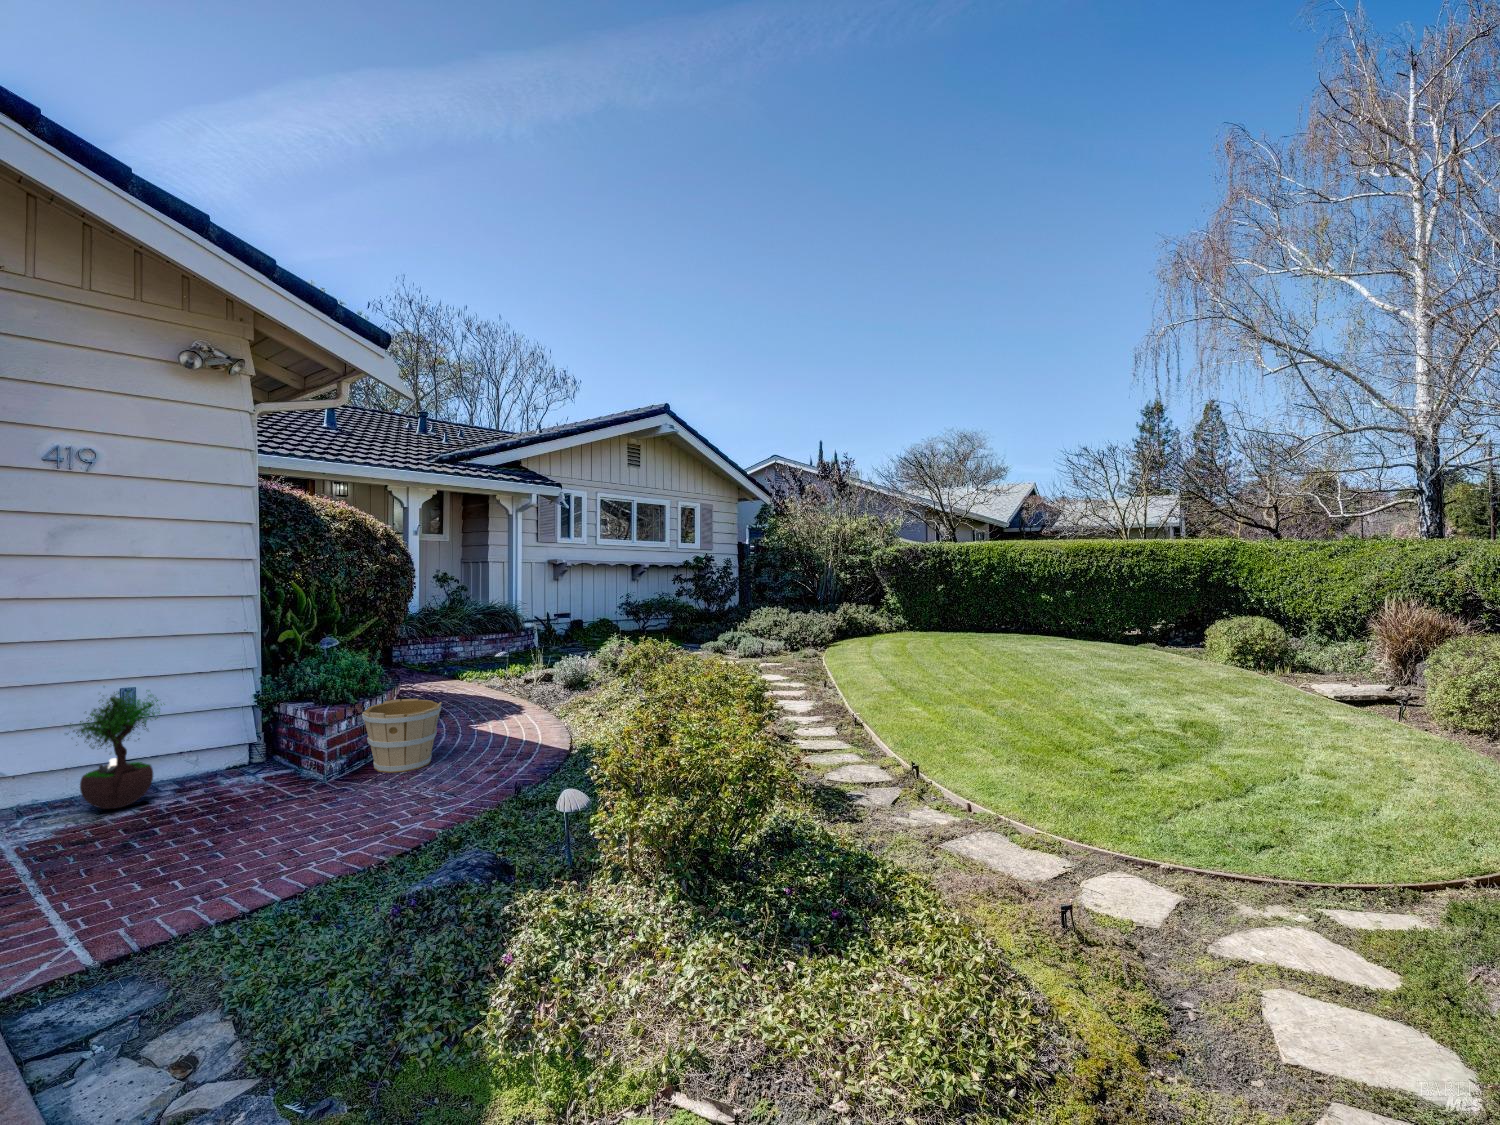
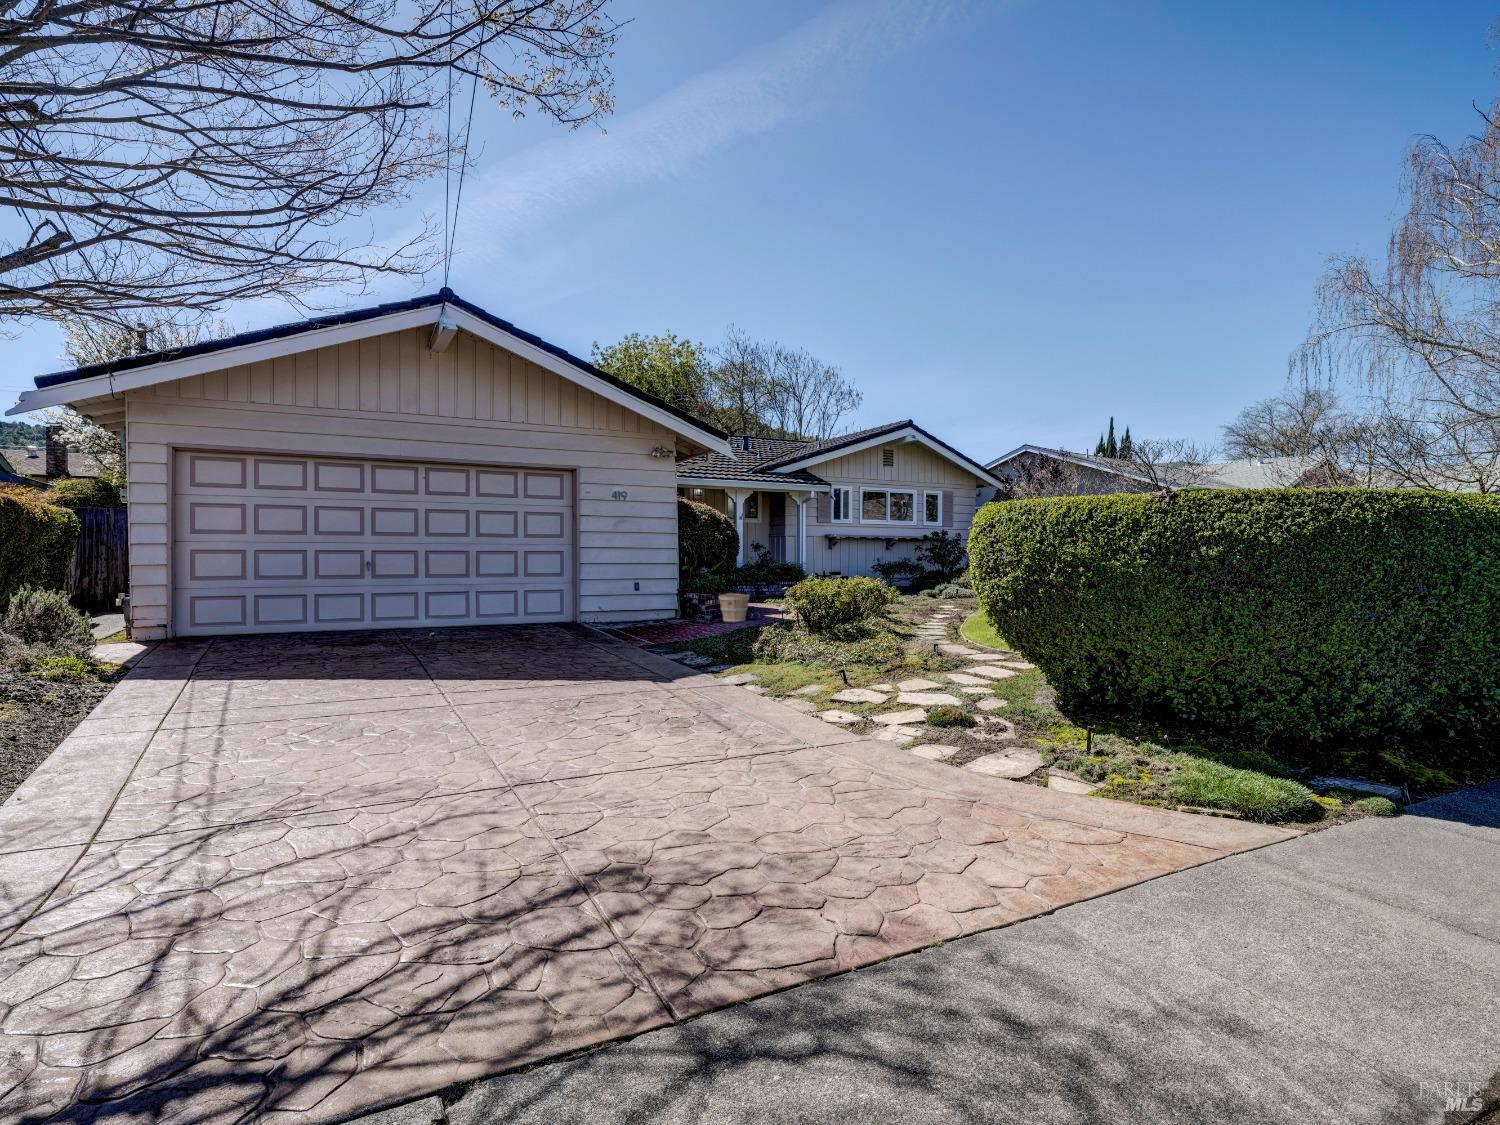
potted tree: present [70,692,162,809] -> none [628,577,654,623]

